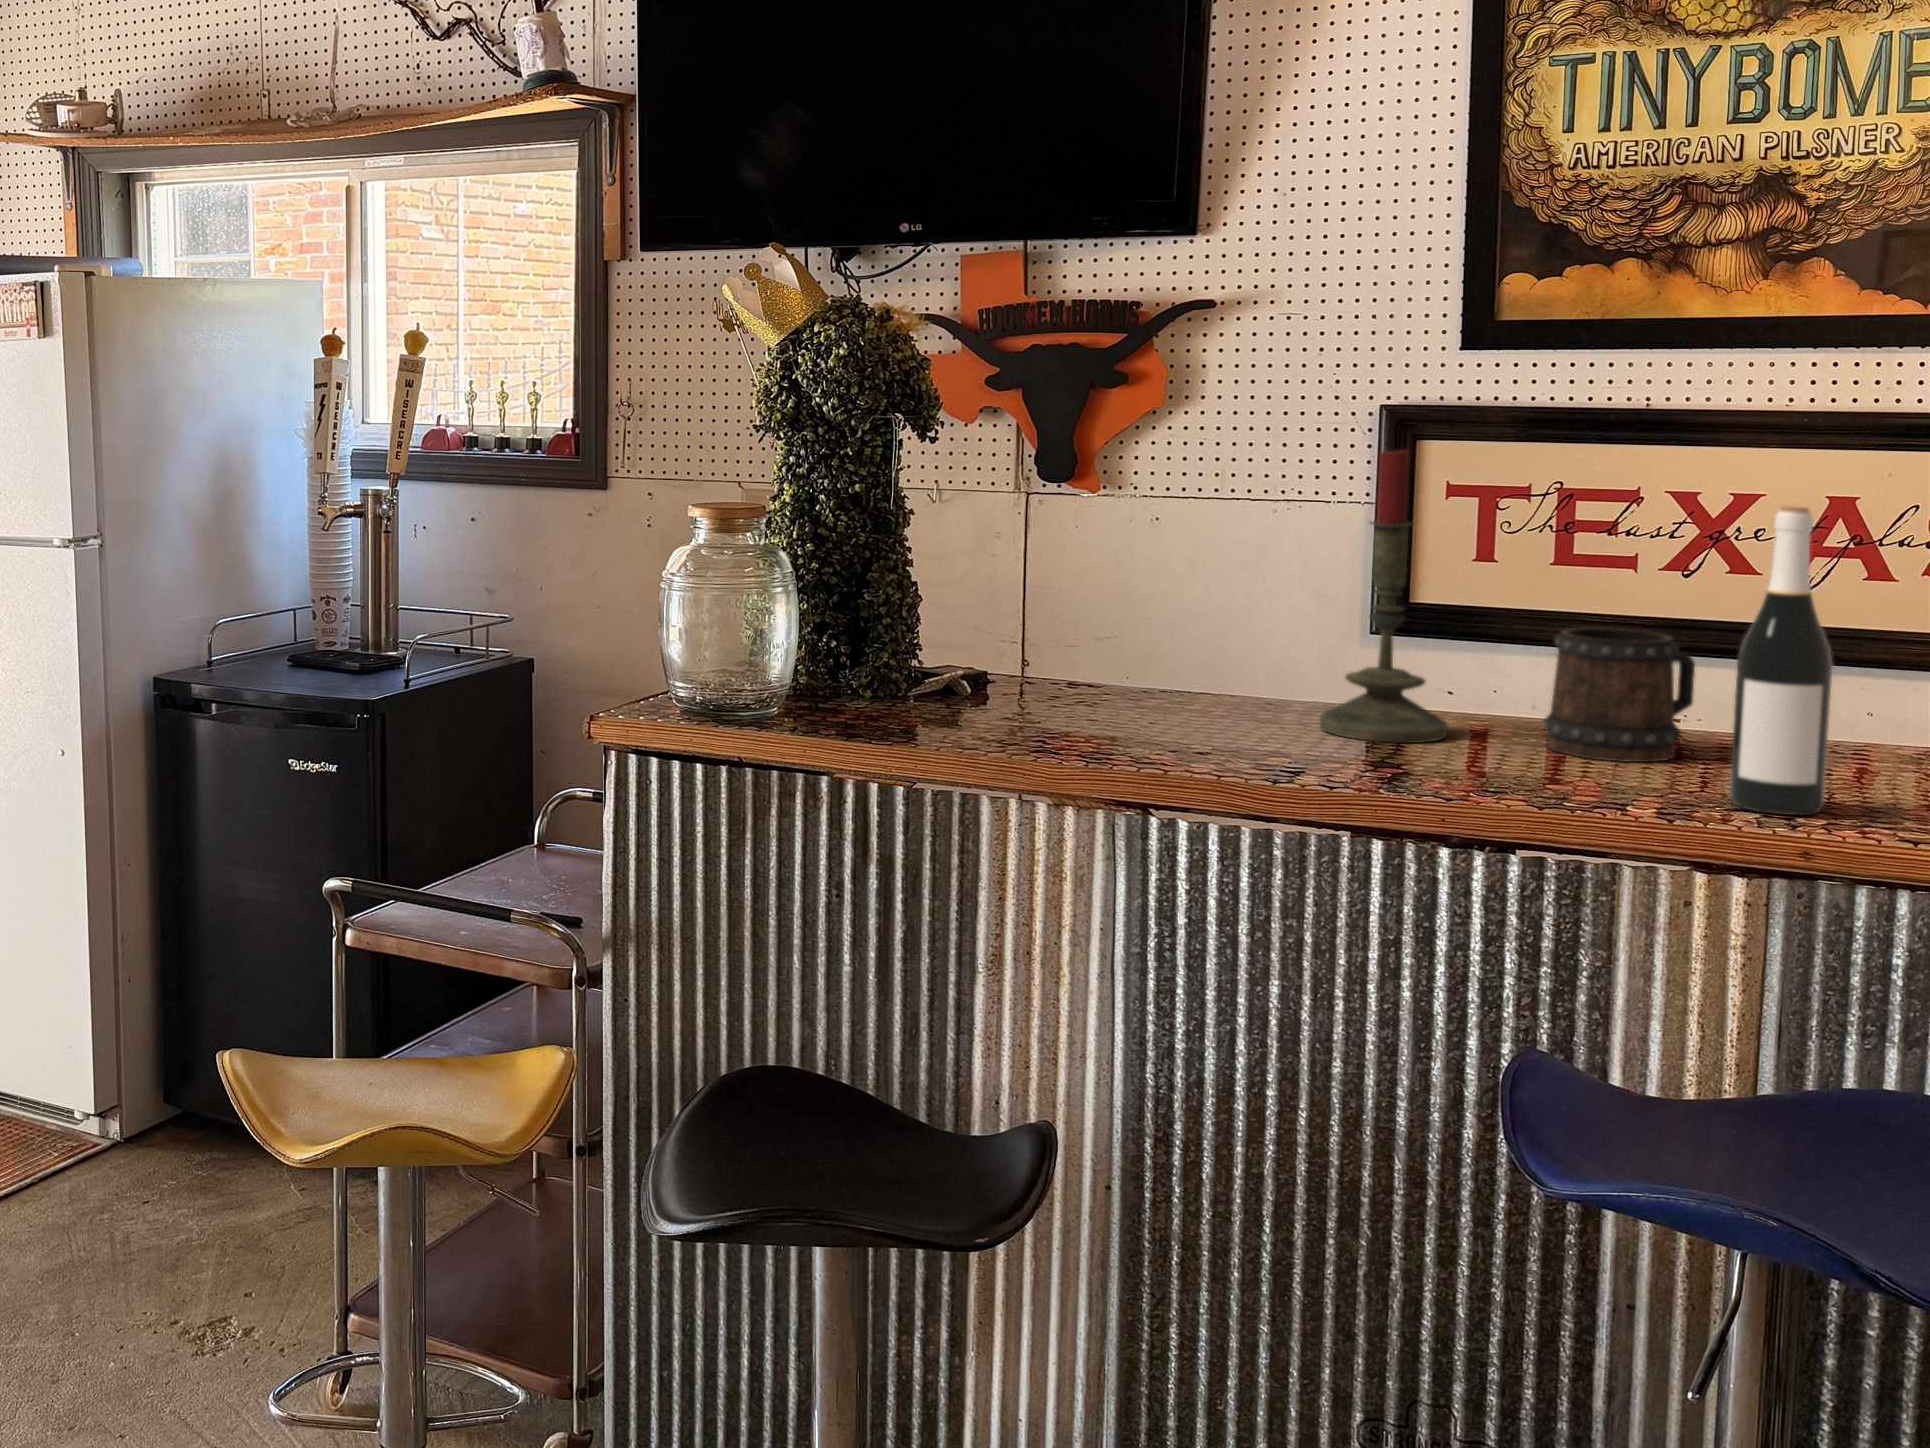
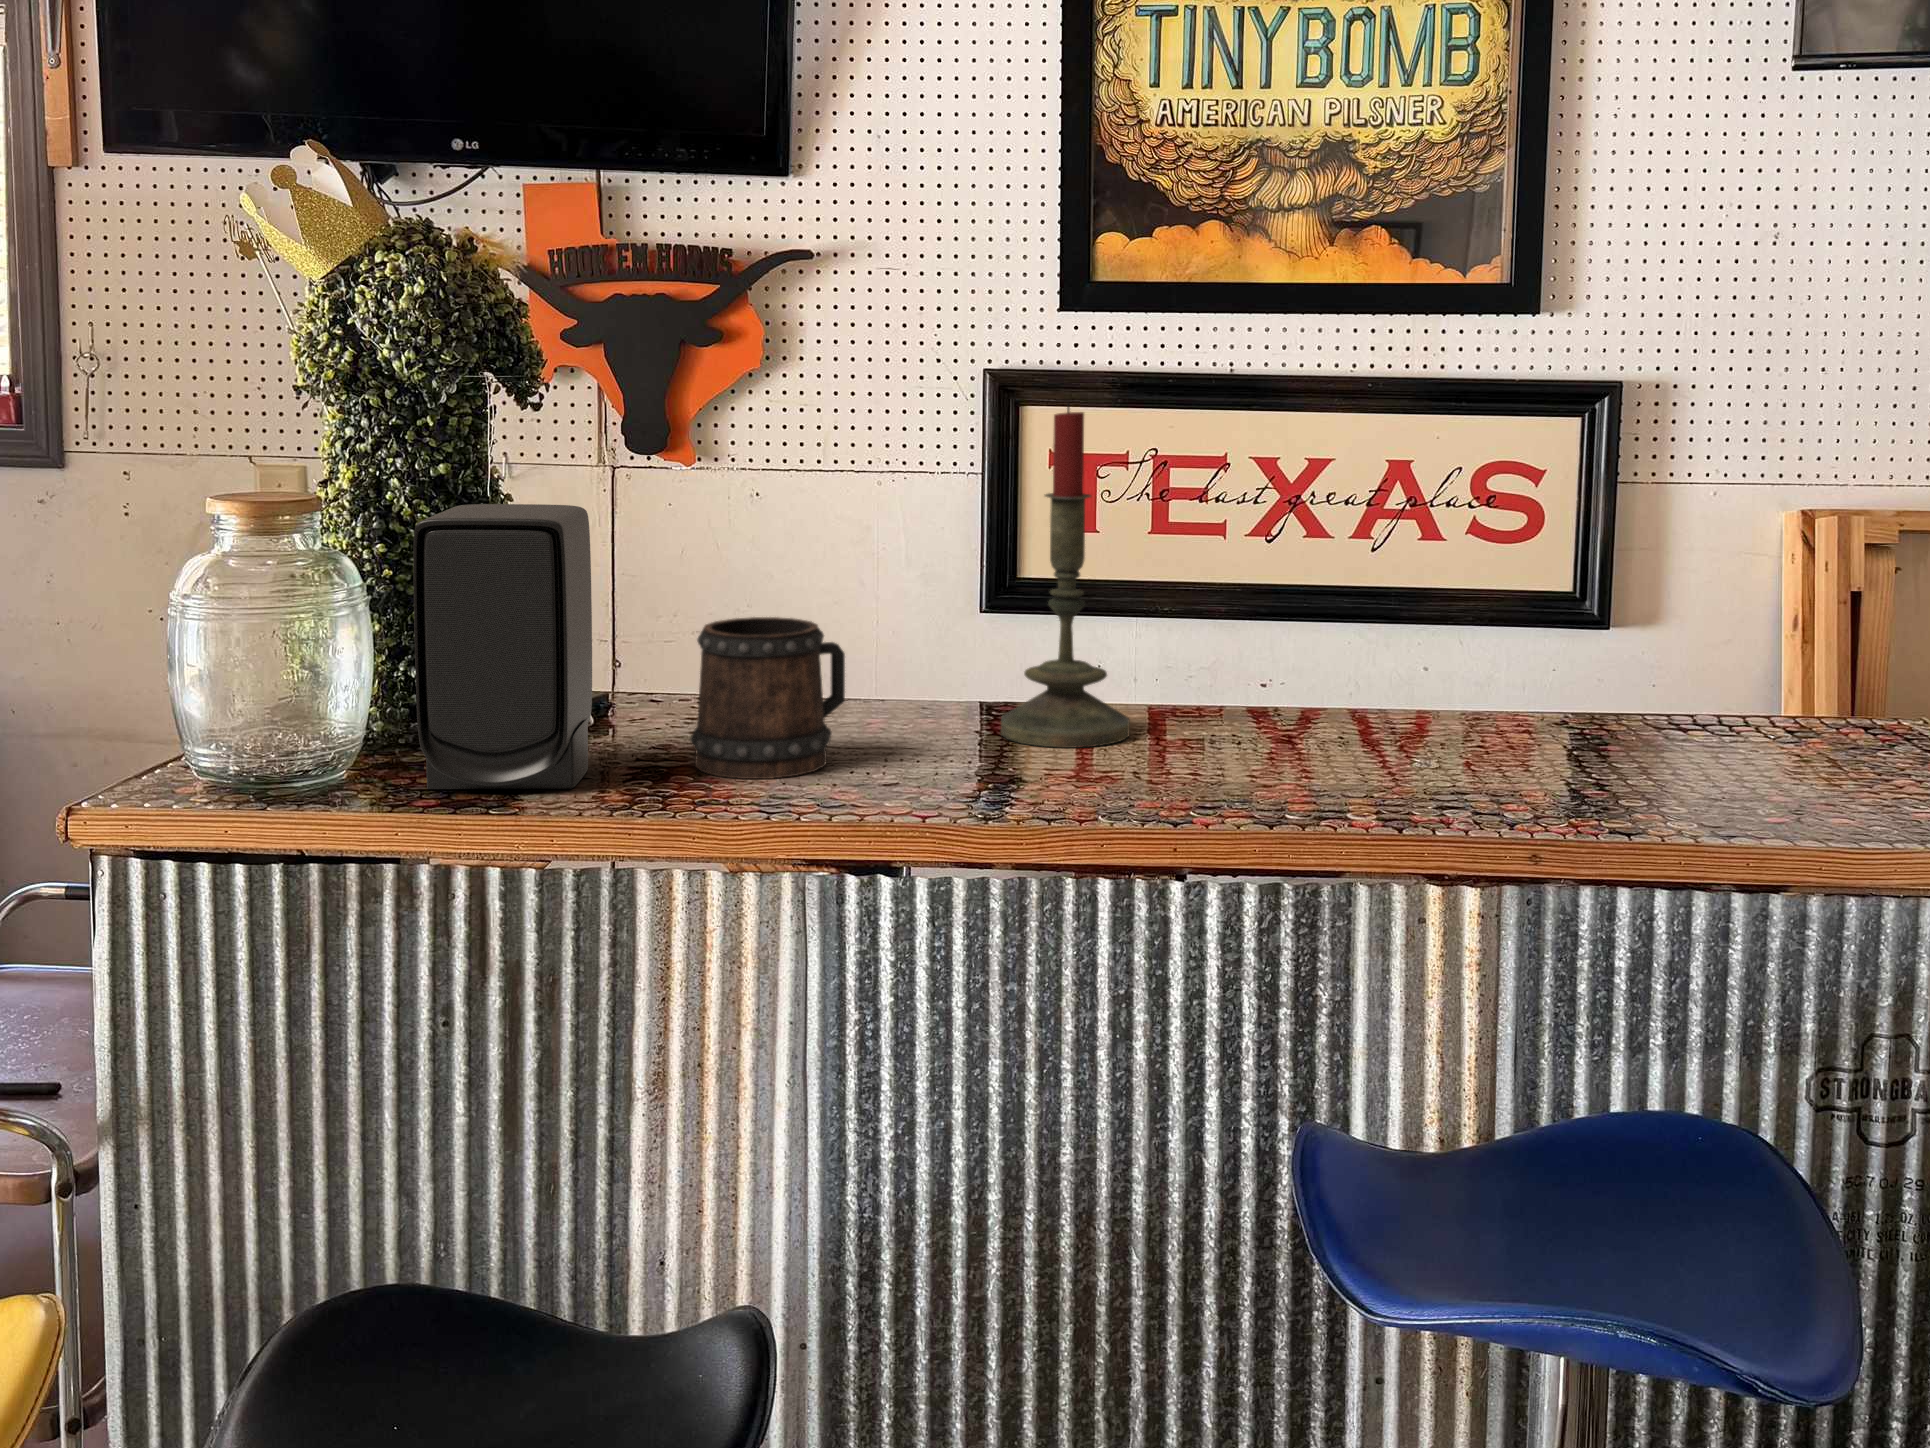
wine bottle: present [1729,507,1833,815] -> none [1436,468,1526,801]
speaker: none [831,516,966,731] -> present [413,504,592,789]
beer mug: present [1543,627,1695,762] -> present [690,617,845,779]

